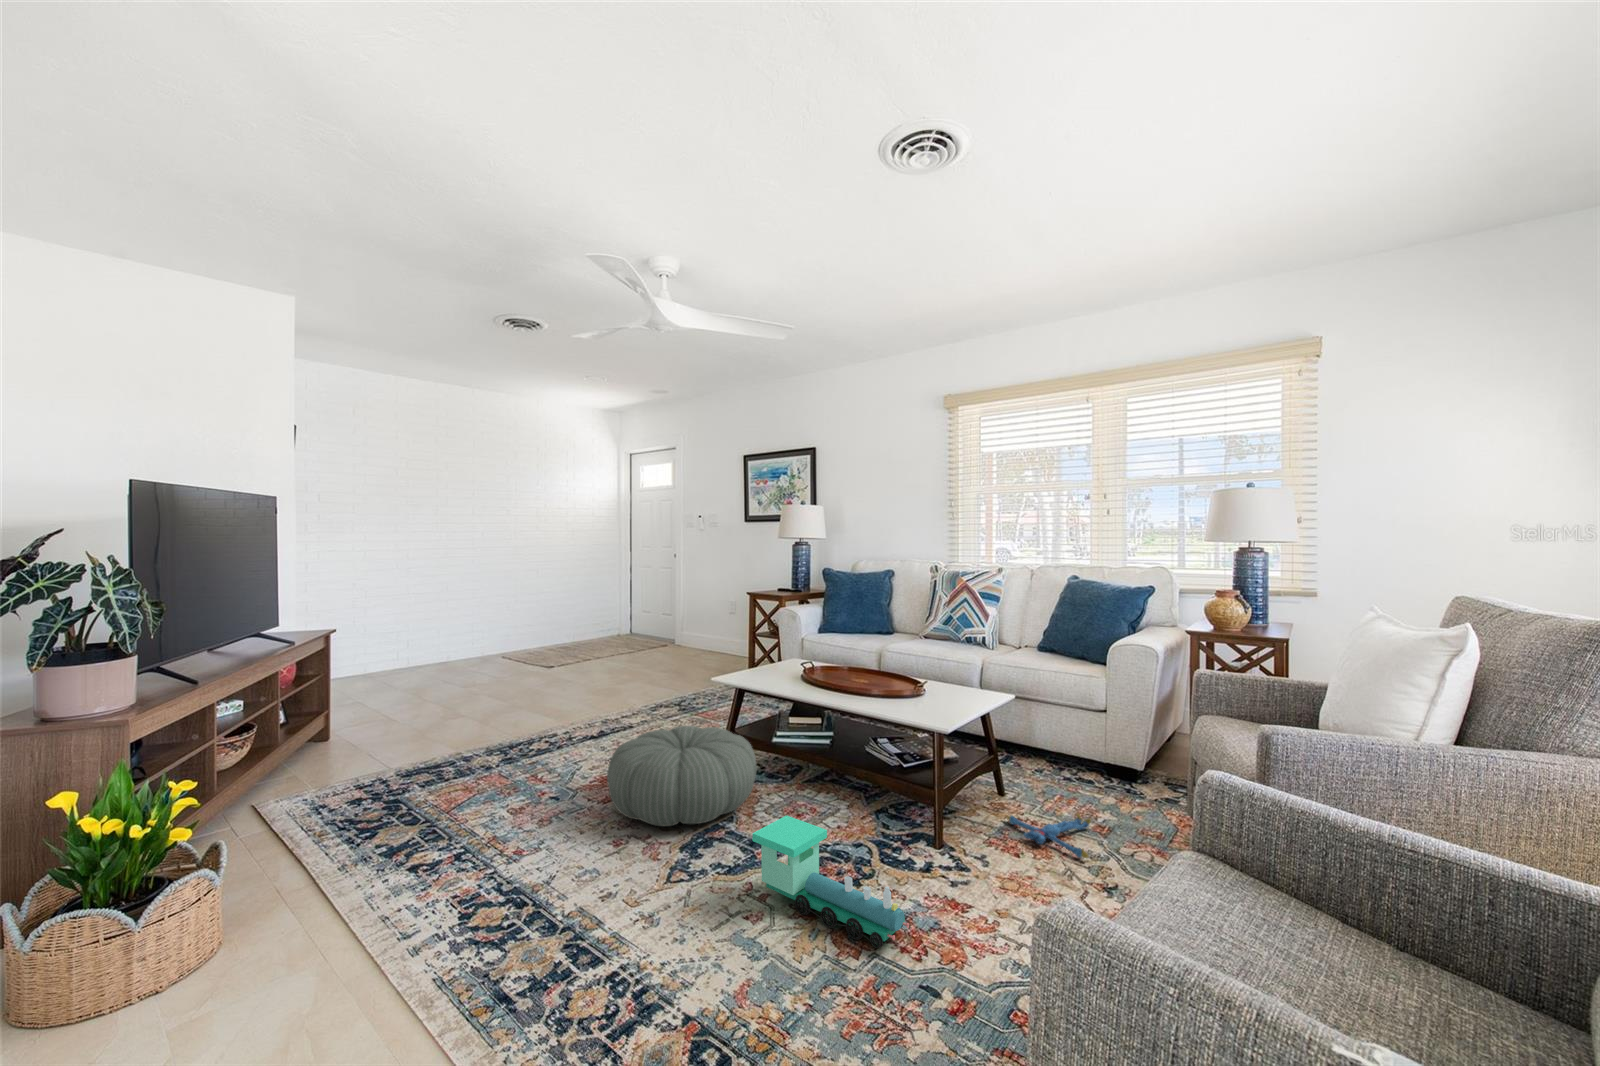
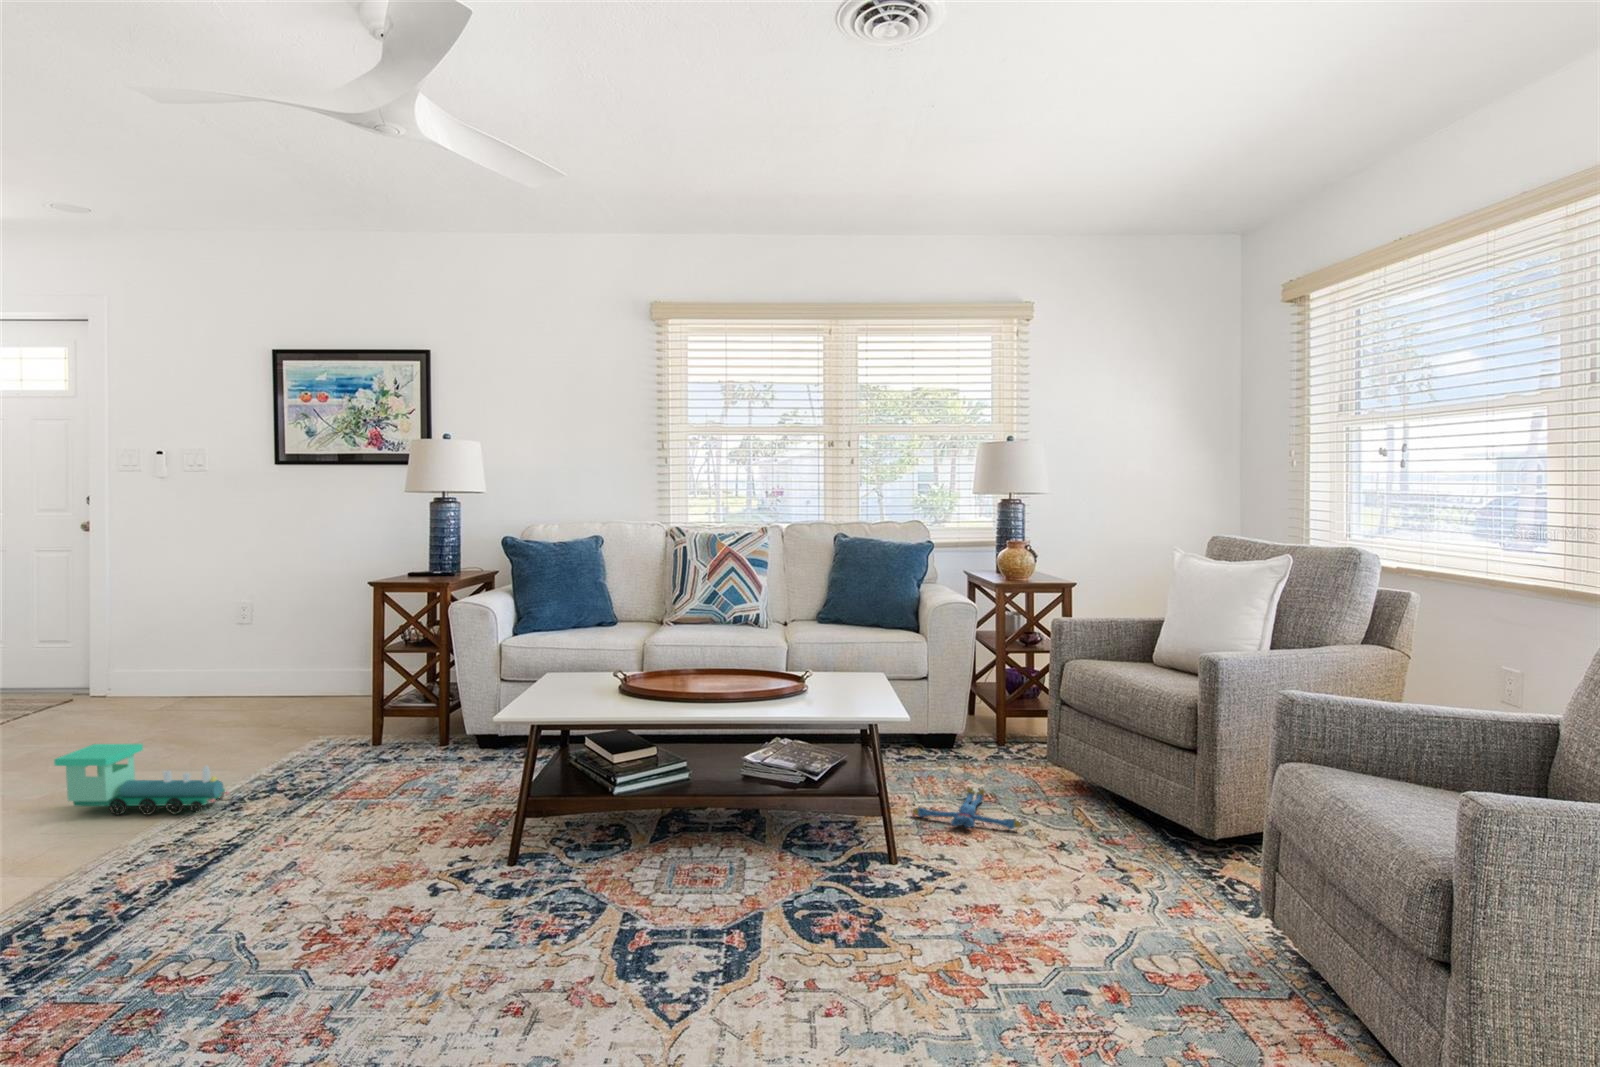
pouf: present [607,726,756,826] -> none [386,791,639,969]
toy train: present [752,816,909,948] -> present [54,744,228,815]

